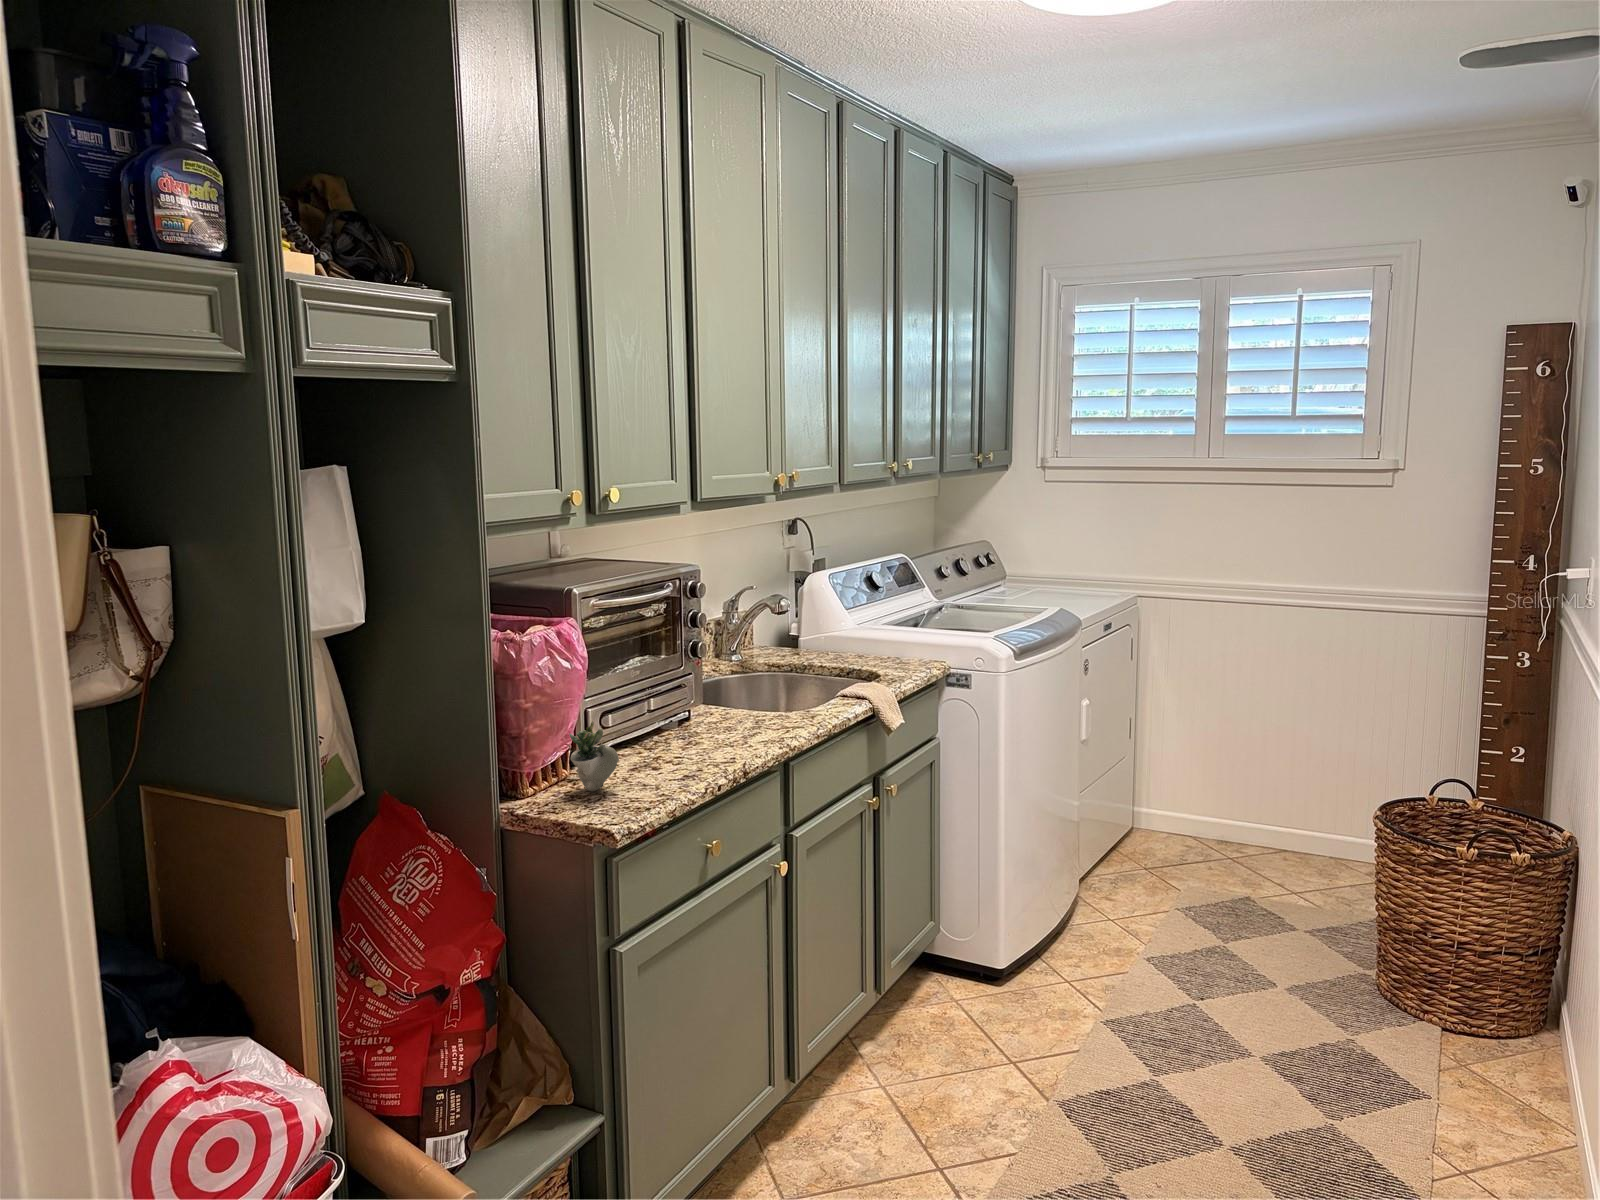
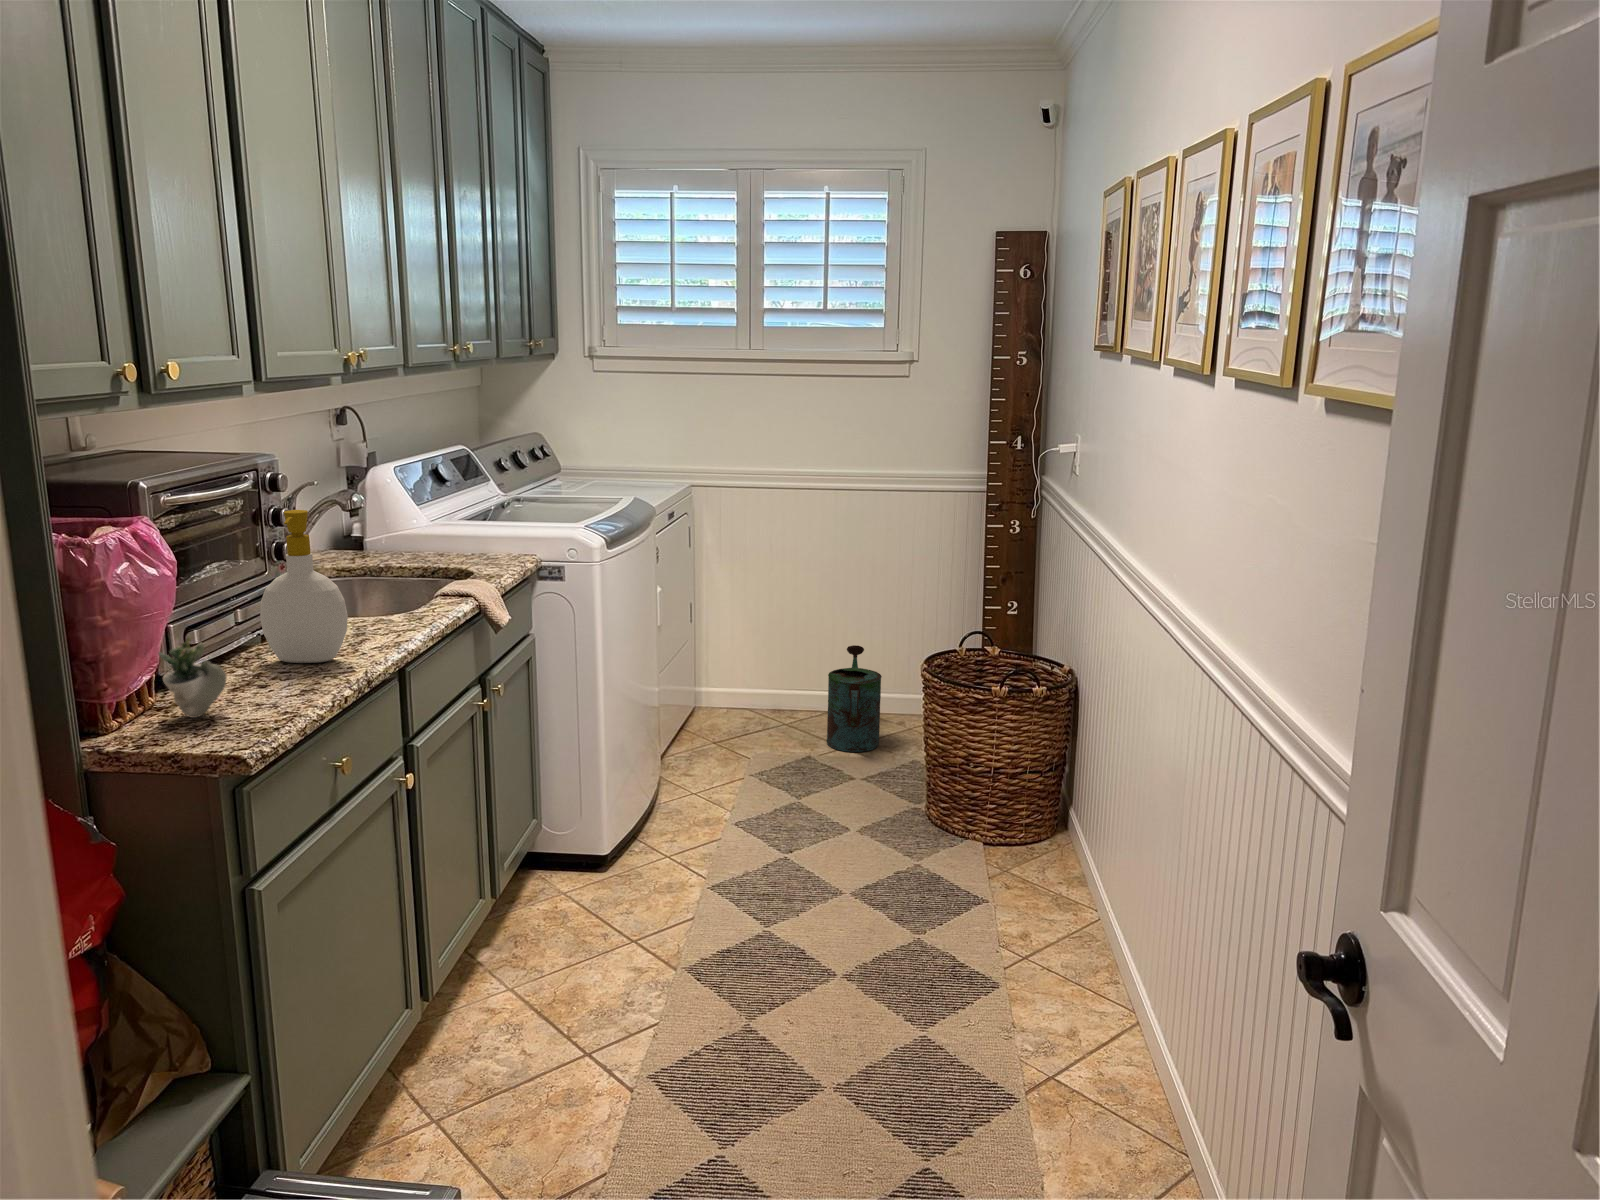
soap bottle: none [665,617,734,752] -> present [260,510,348,663]
watering can: none [1275,779,1343,900] -> present [827,645,882,752]

